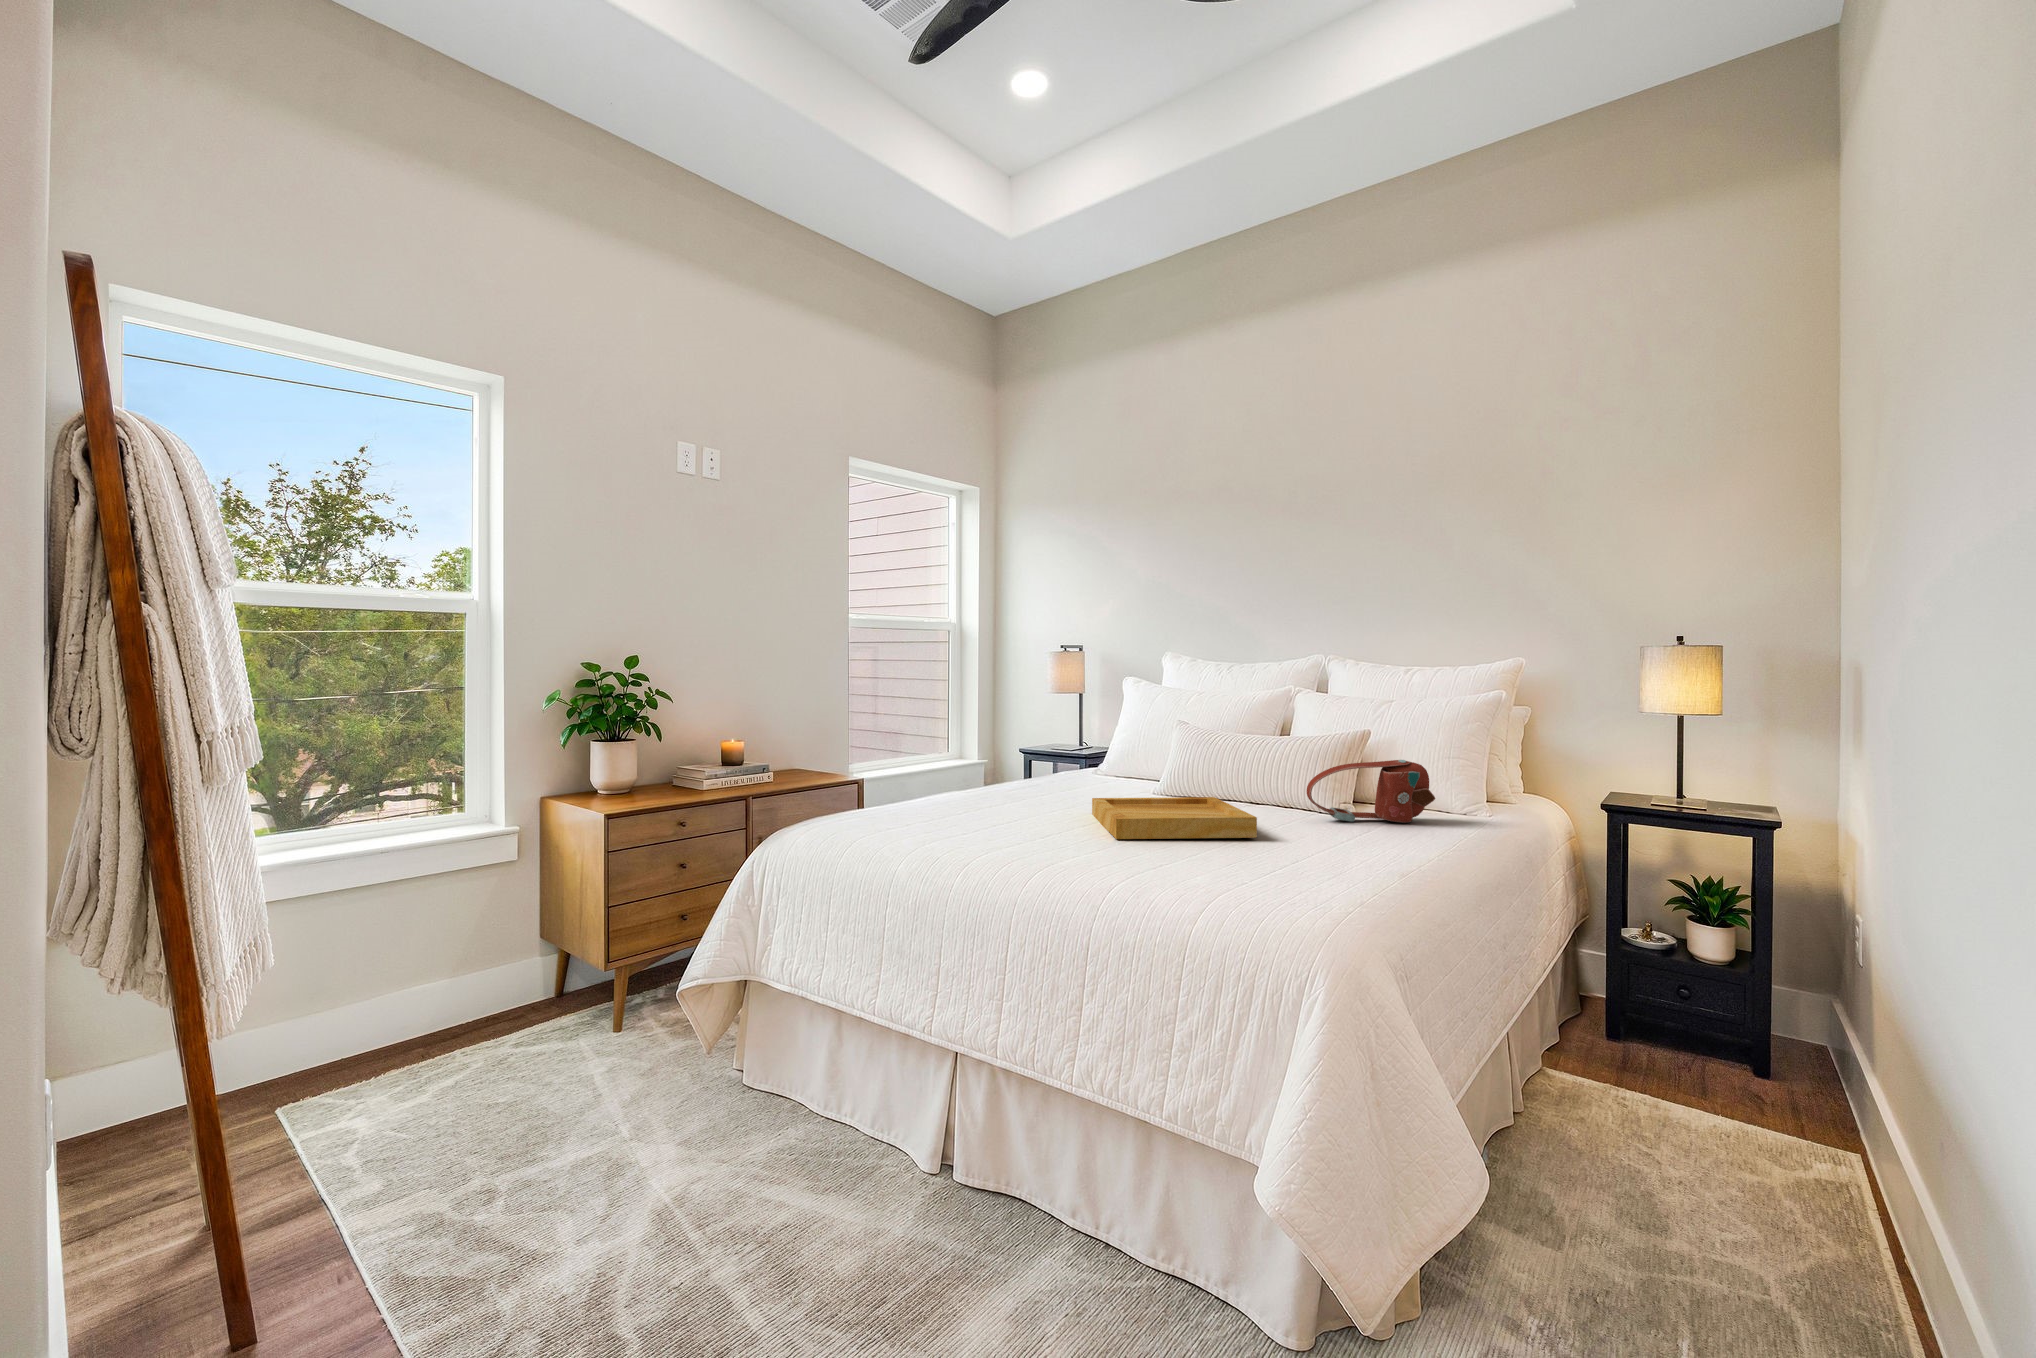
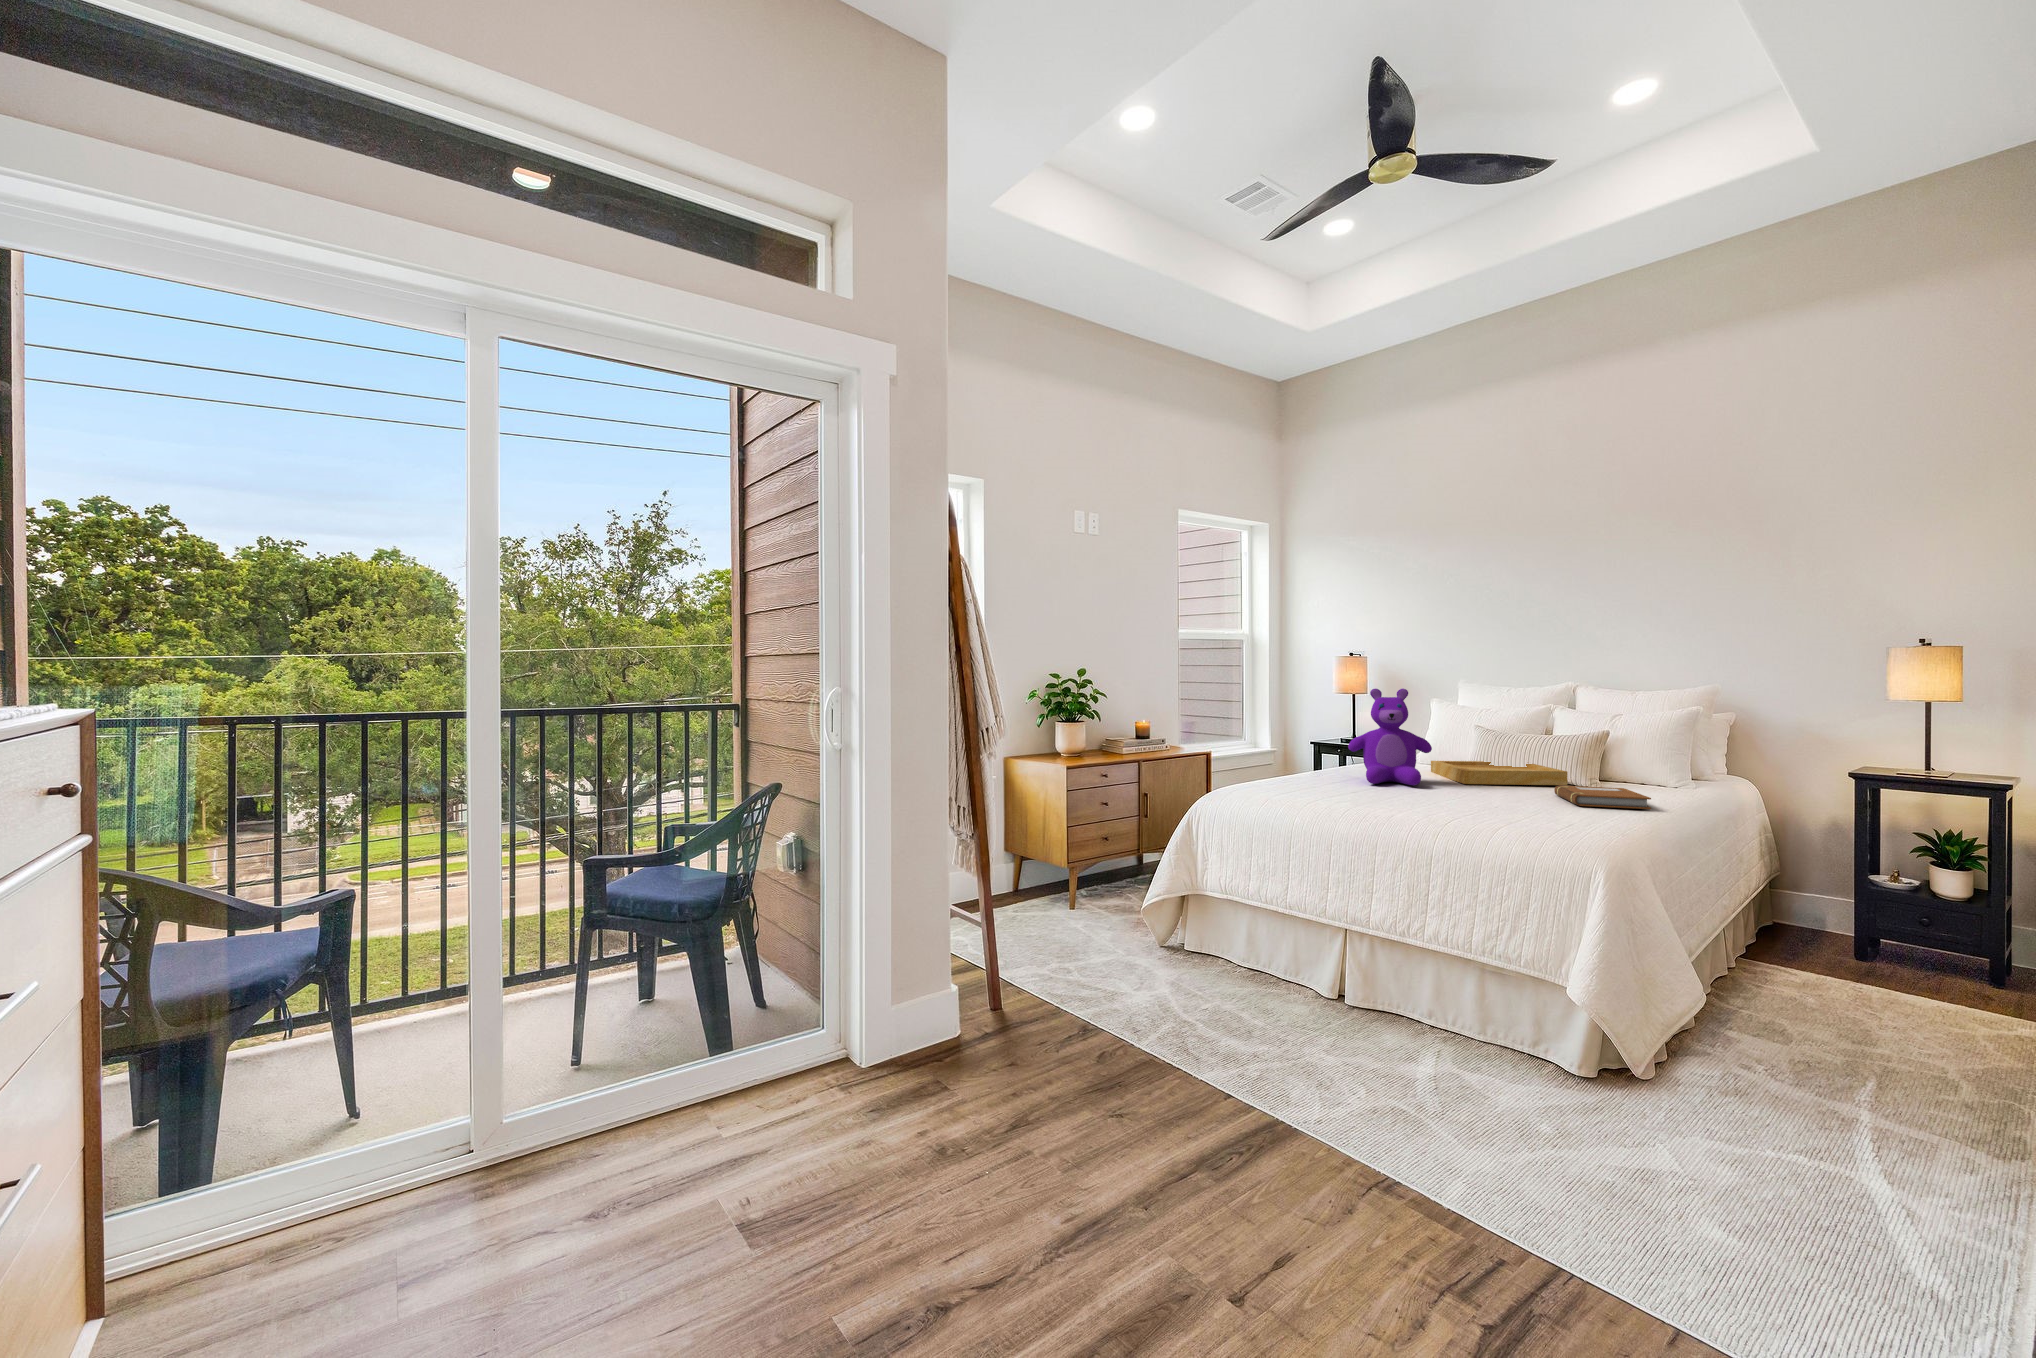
teddy bear: none [955,694,1072,846] -> present [1348,689,1432,785]
handbag: present [1306,760,1435,823] -> none [1598,735,1704,781]
notebook: none [1229,844,1347,888] -> present [1554,786,1651,809]

